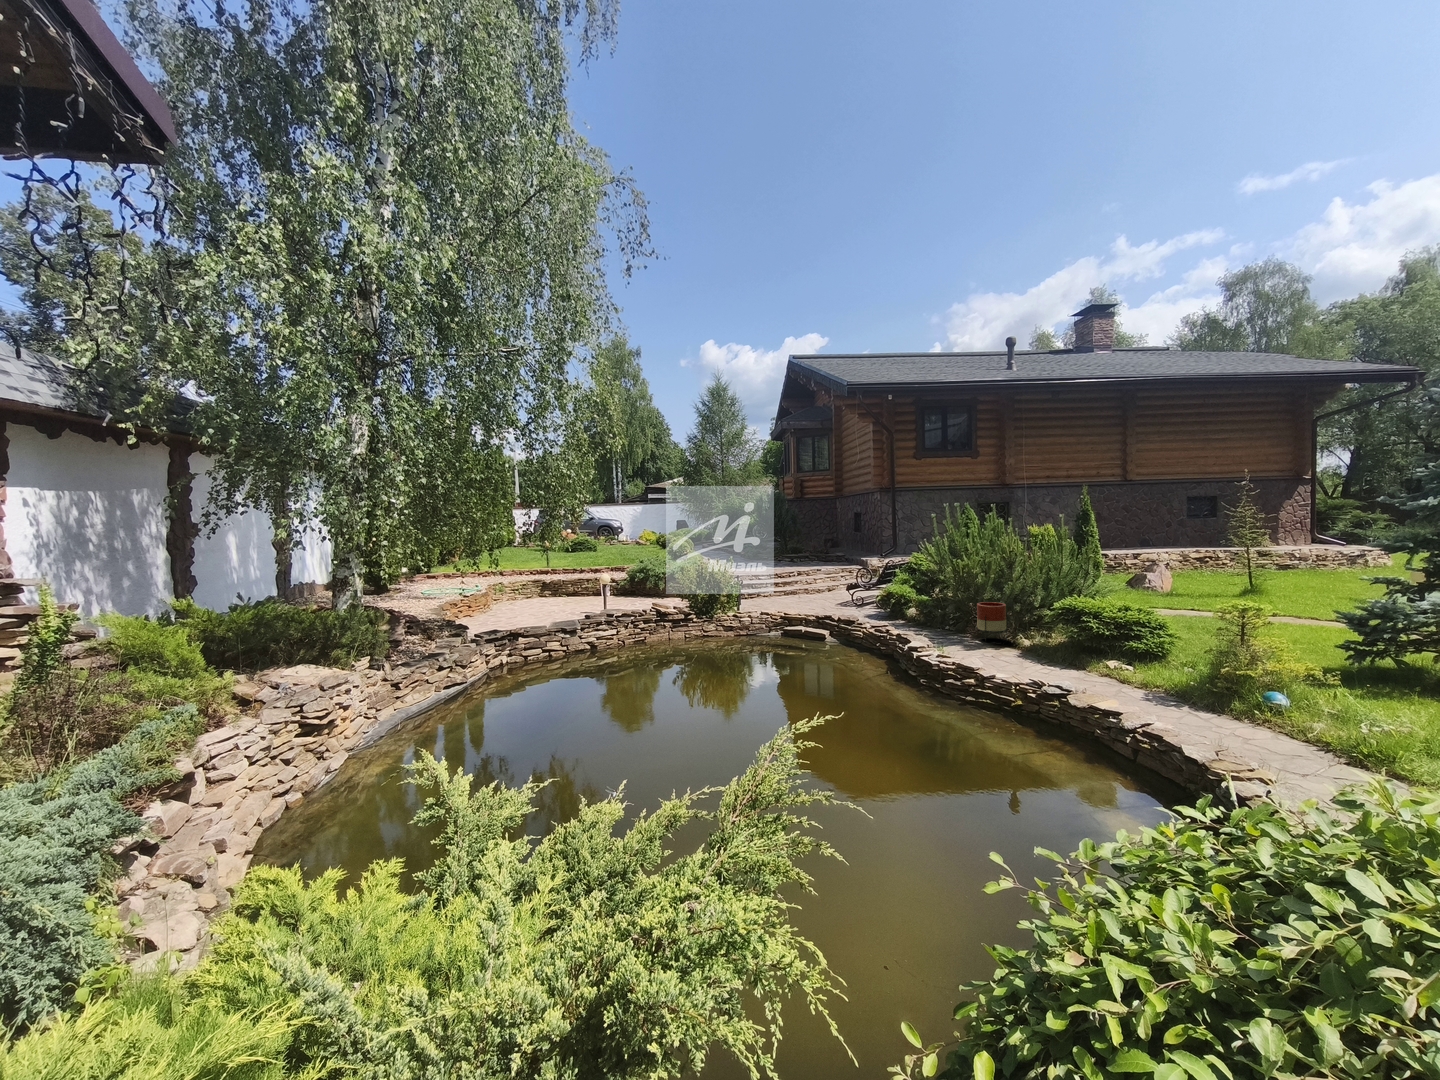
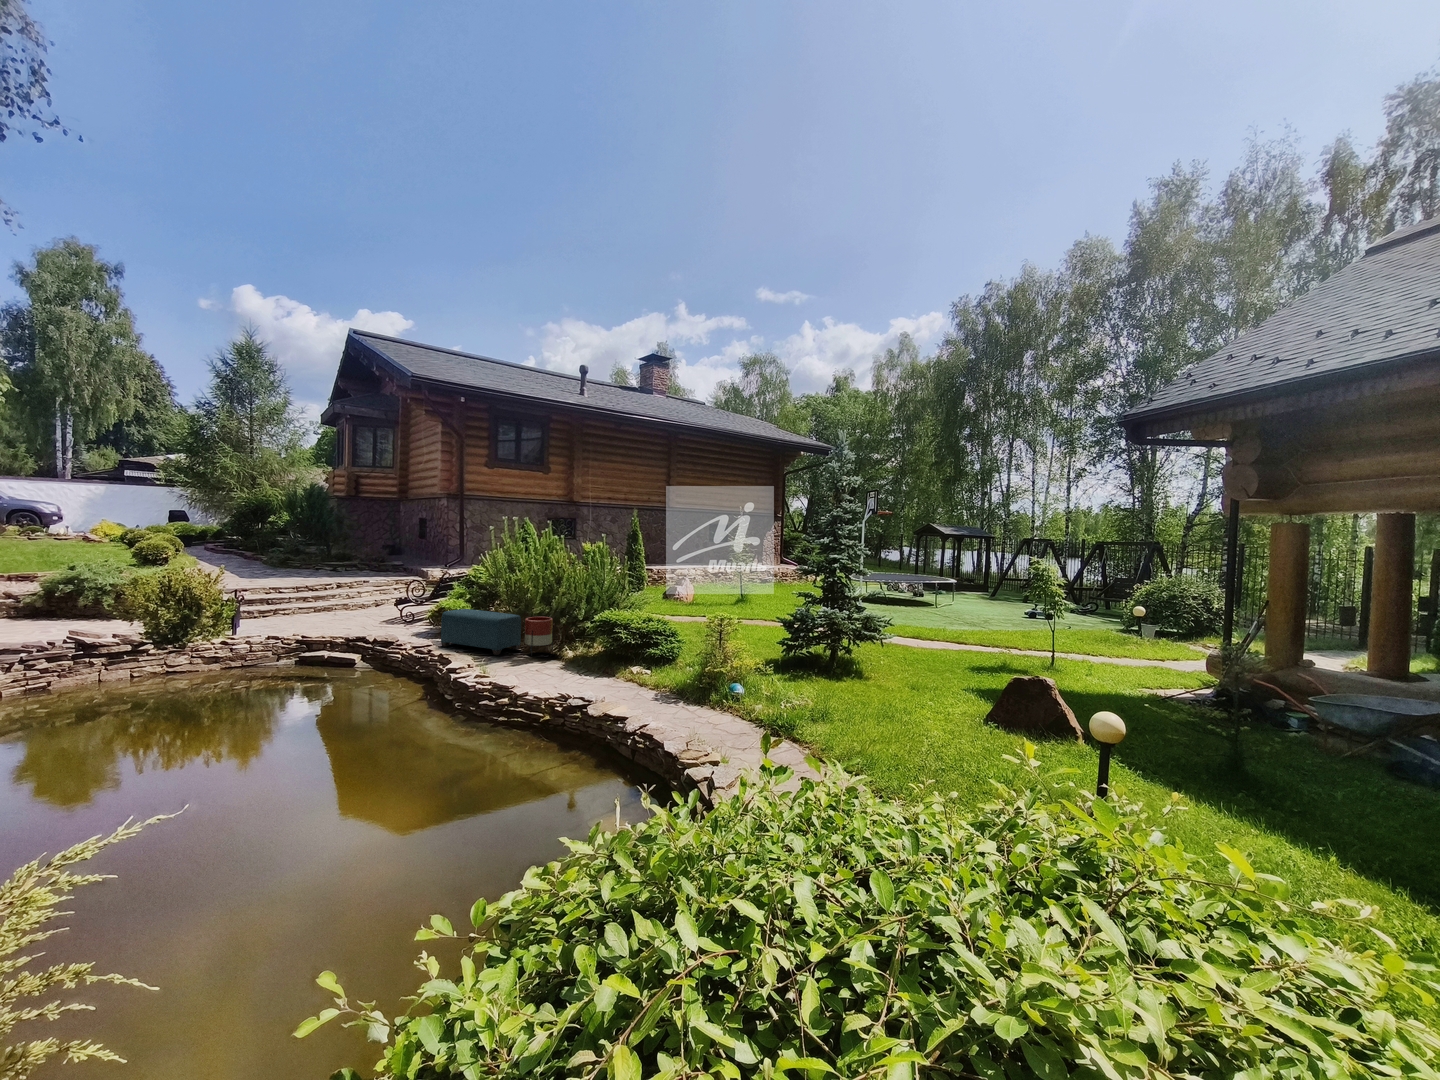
bench: none [894,593,971,638] -> present [441,609,521,655]

